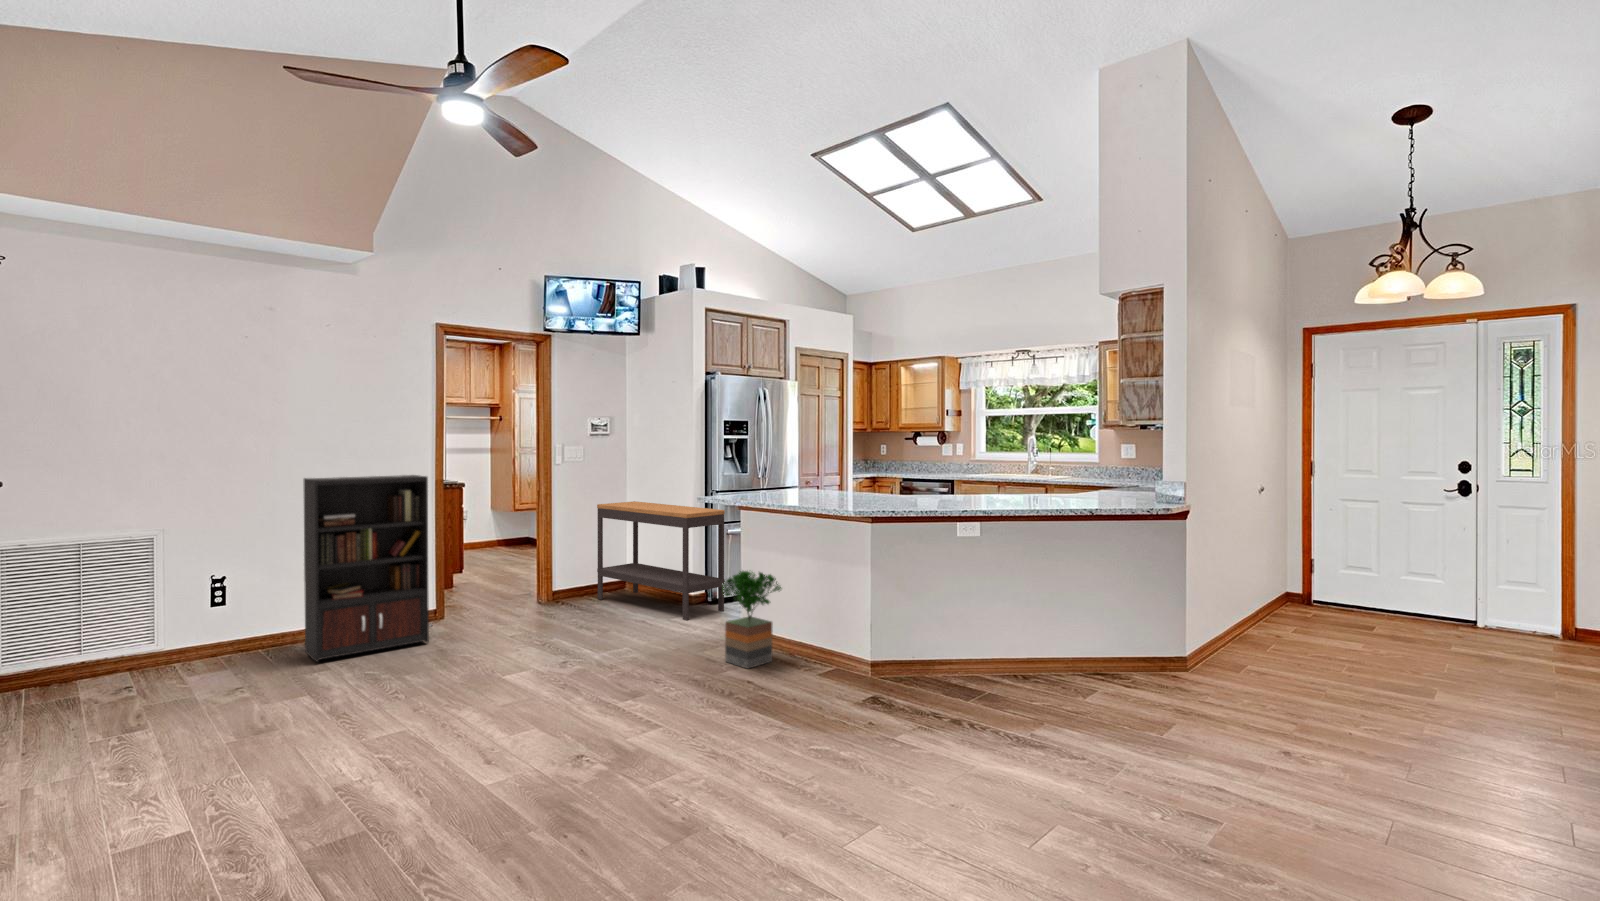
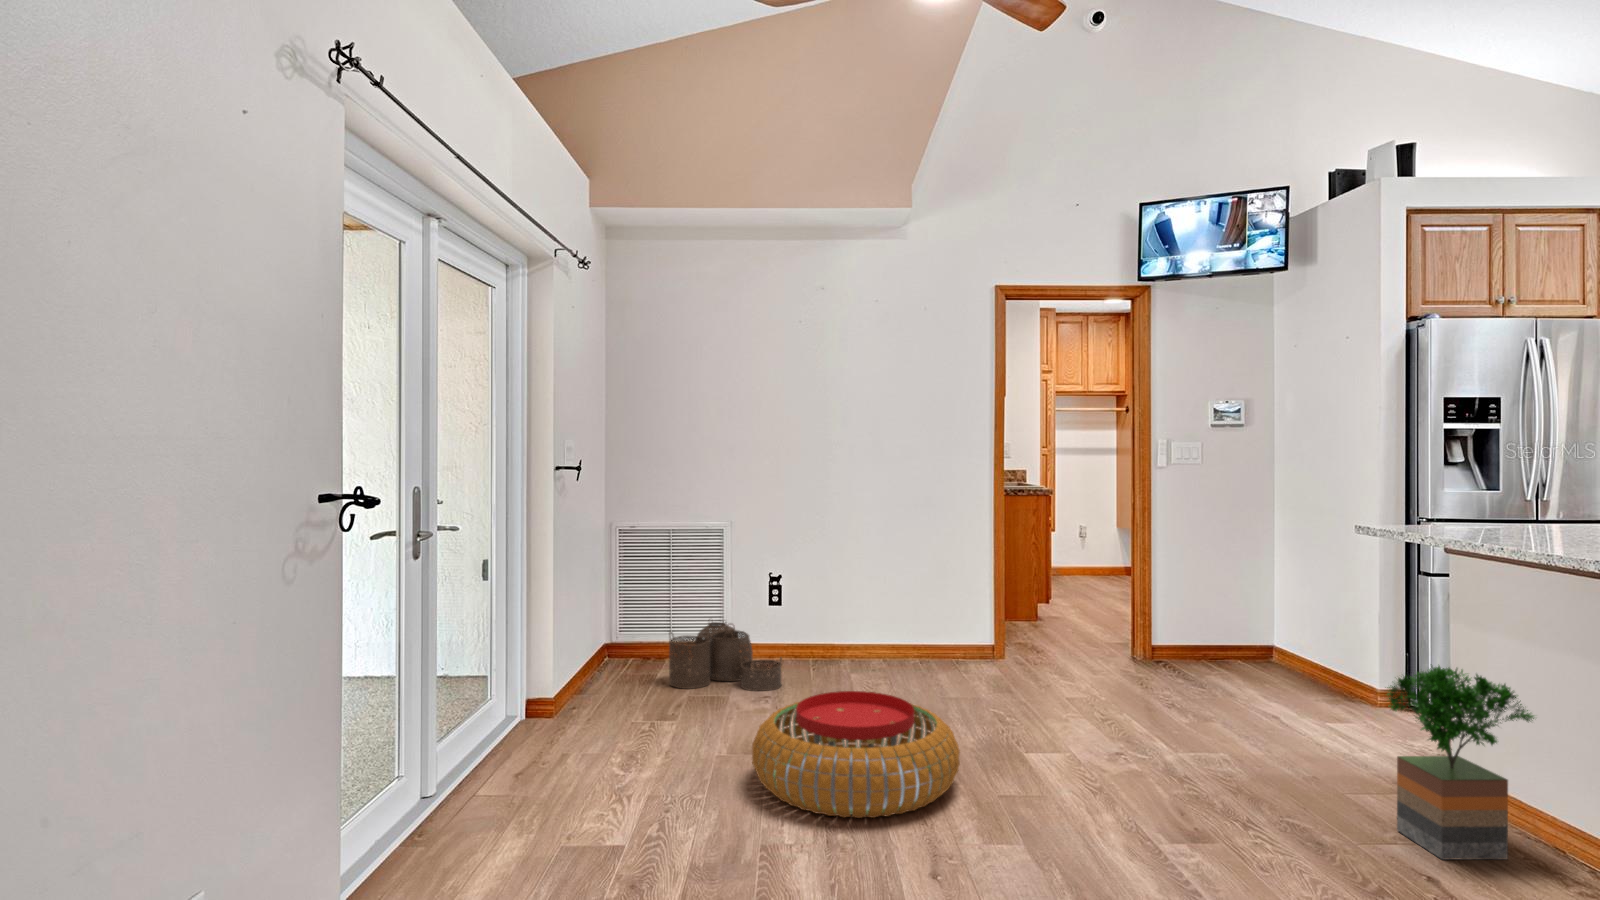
bookcase: present [304,475,432,662] -> none [841,474,984,685]
console table: present [597,501,725,620] -> none [1216,526,1436,730]
woven basket: none [108,627,252,700] -> present [669,620,782,691]
pouf: none [294,650,477,747] -> present [752,691,960,818]

